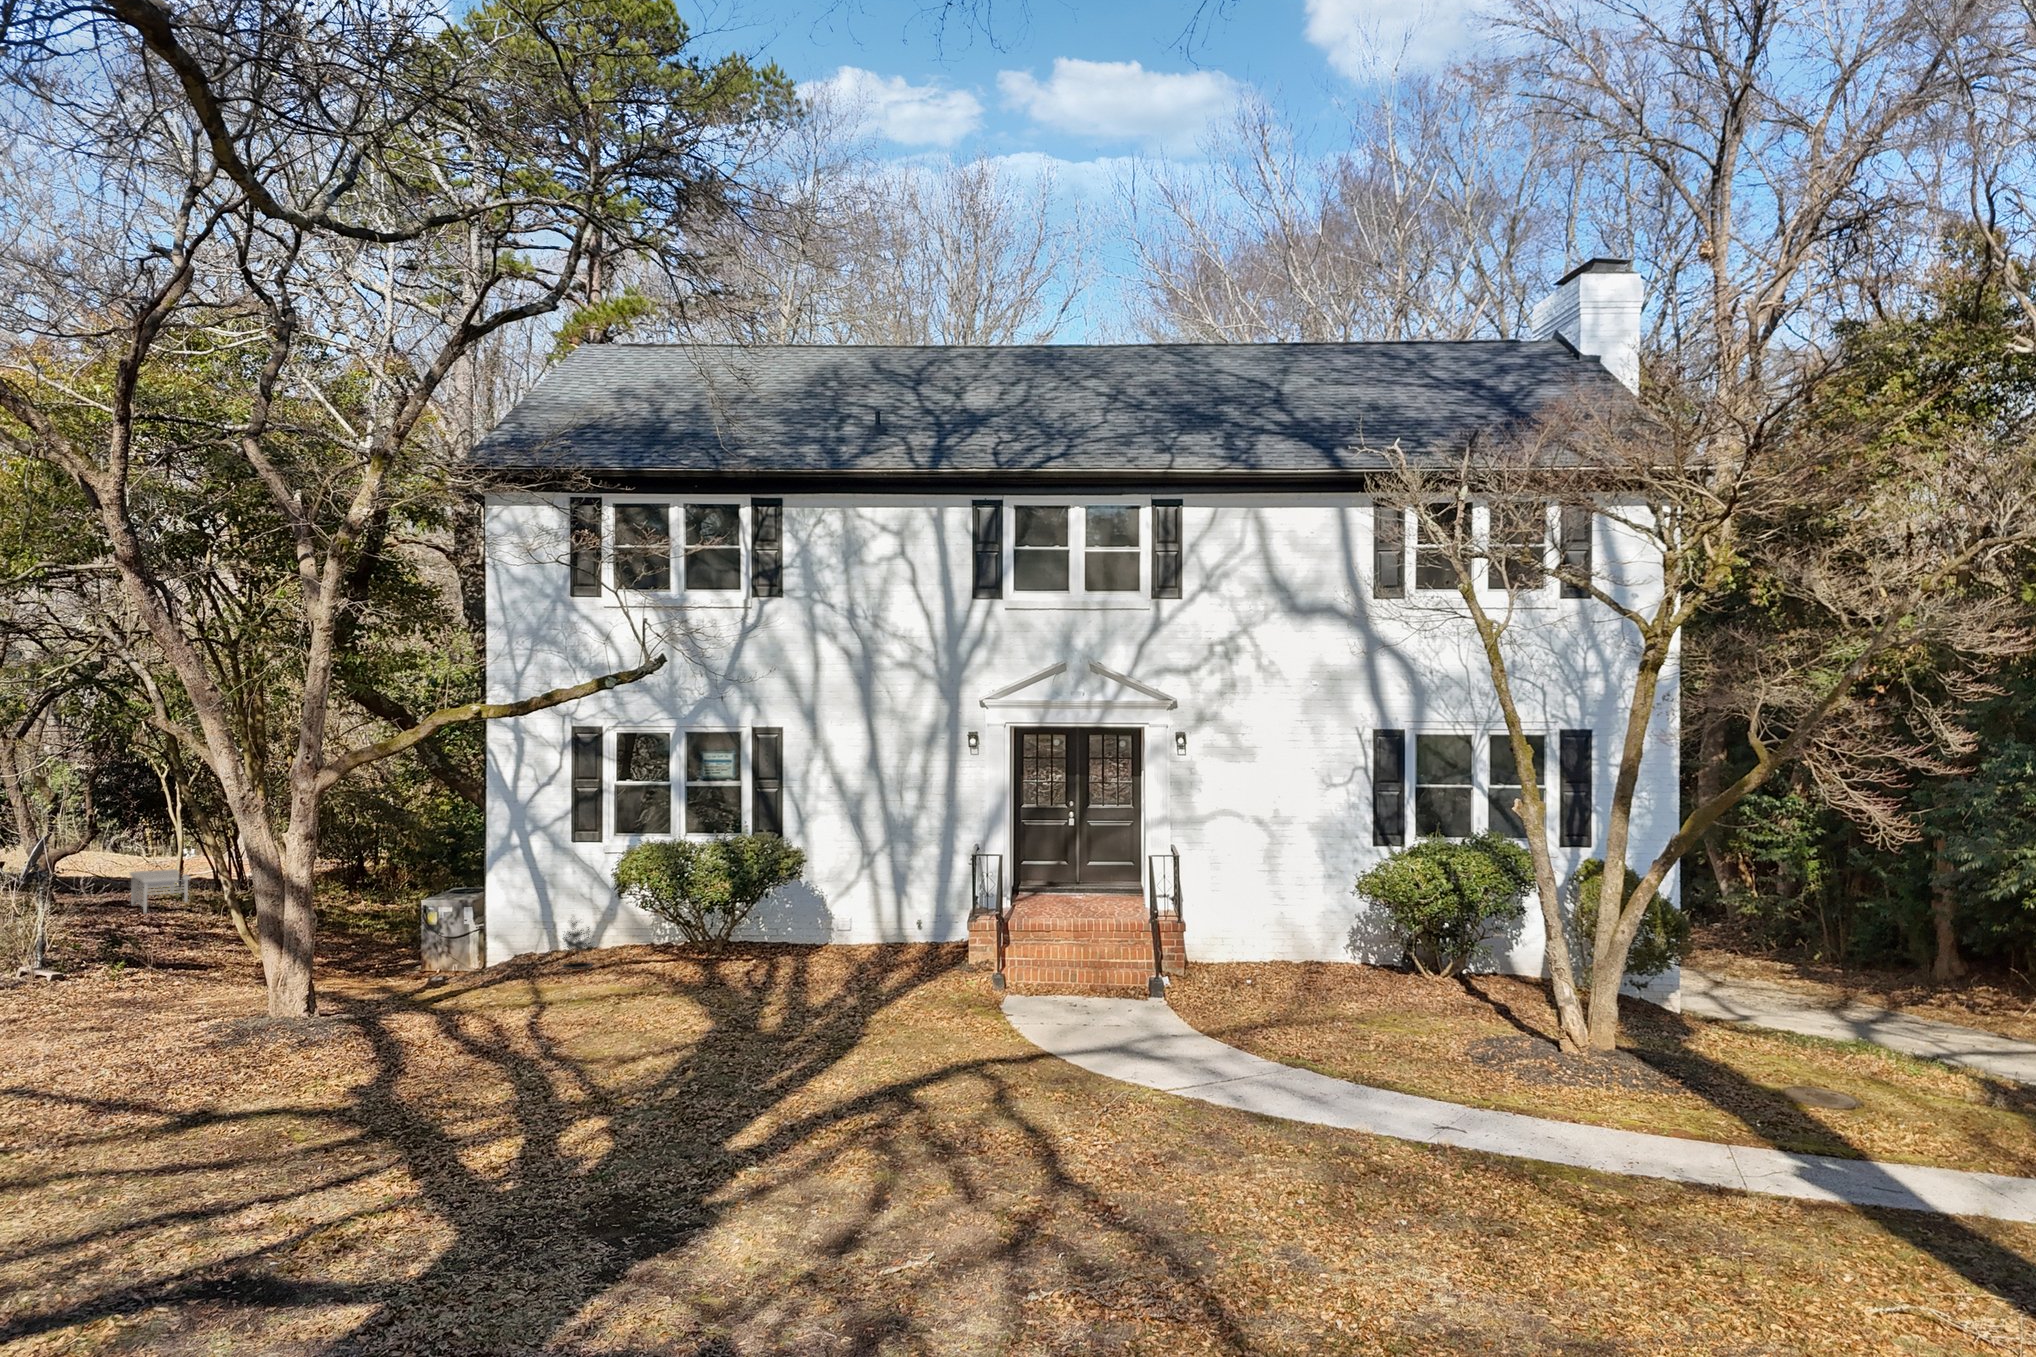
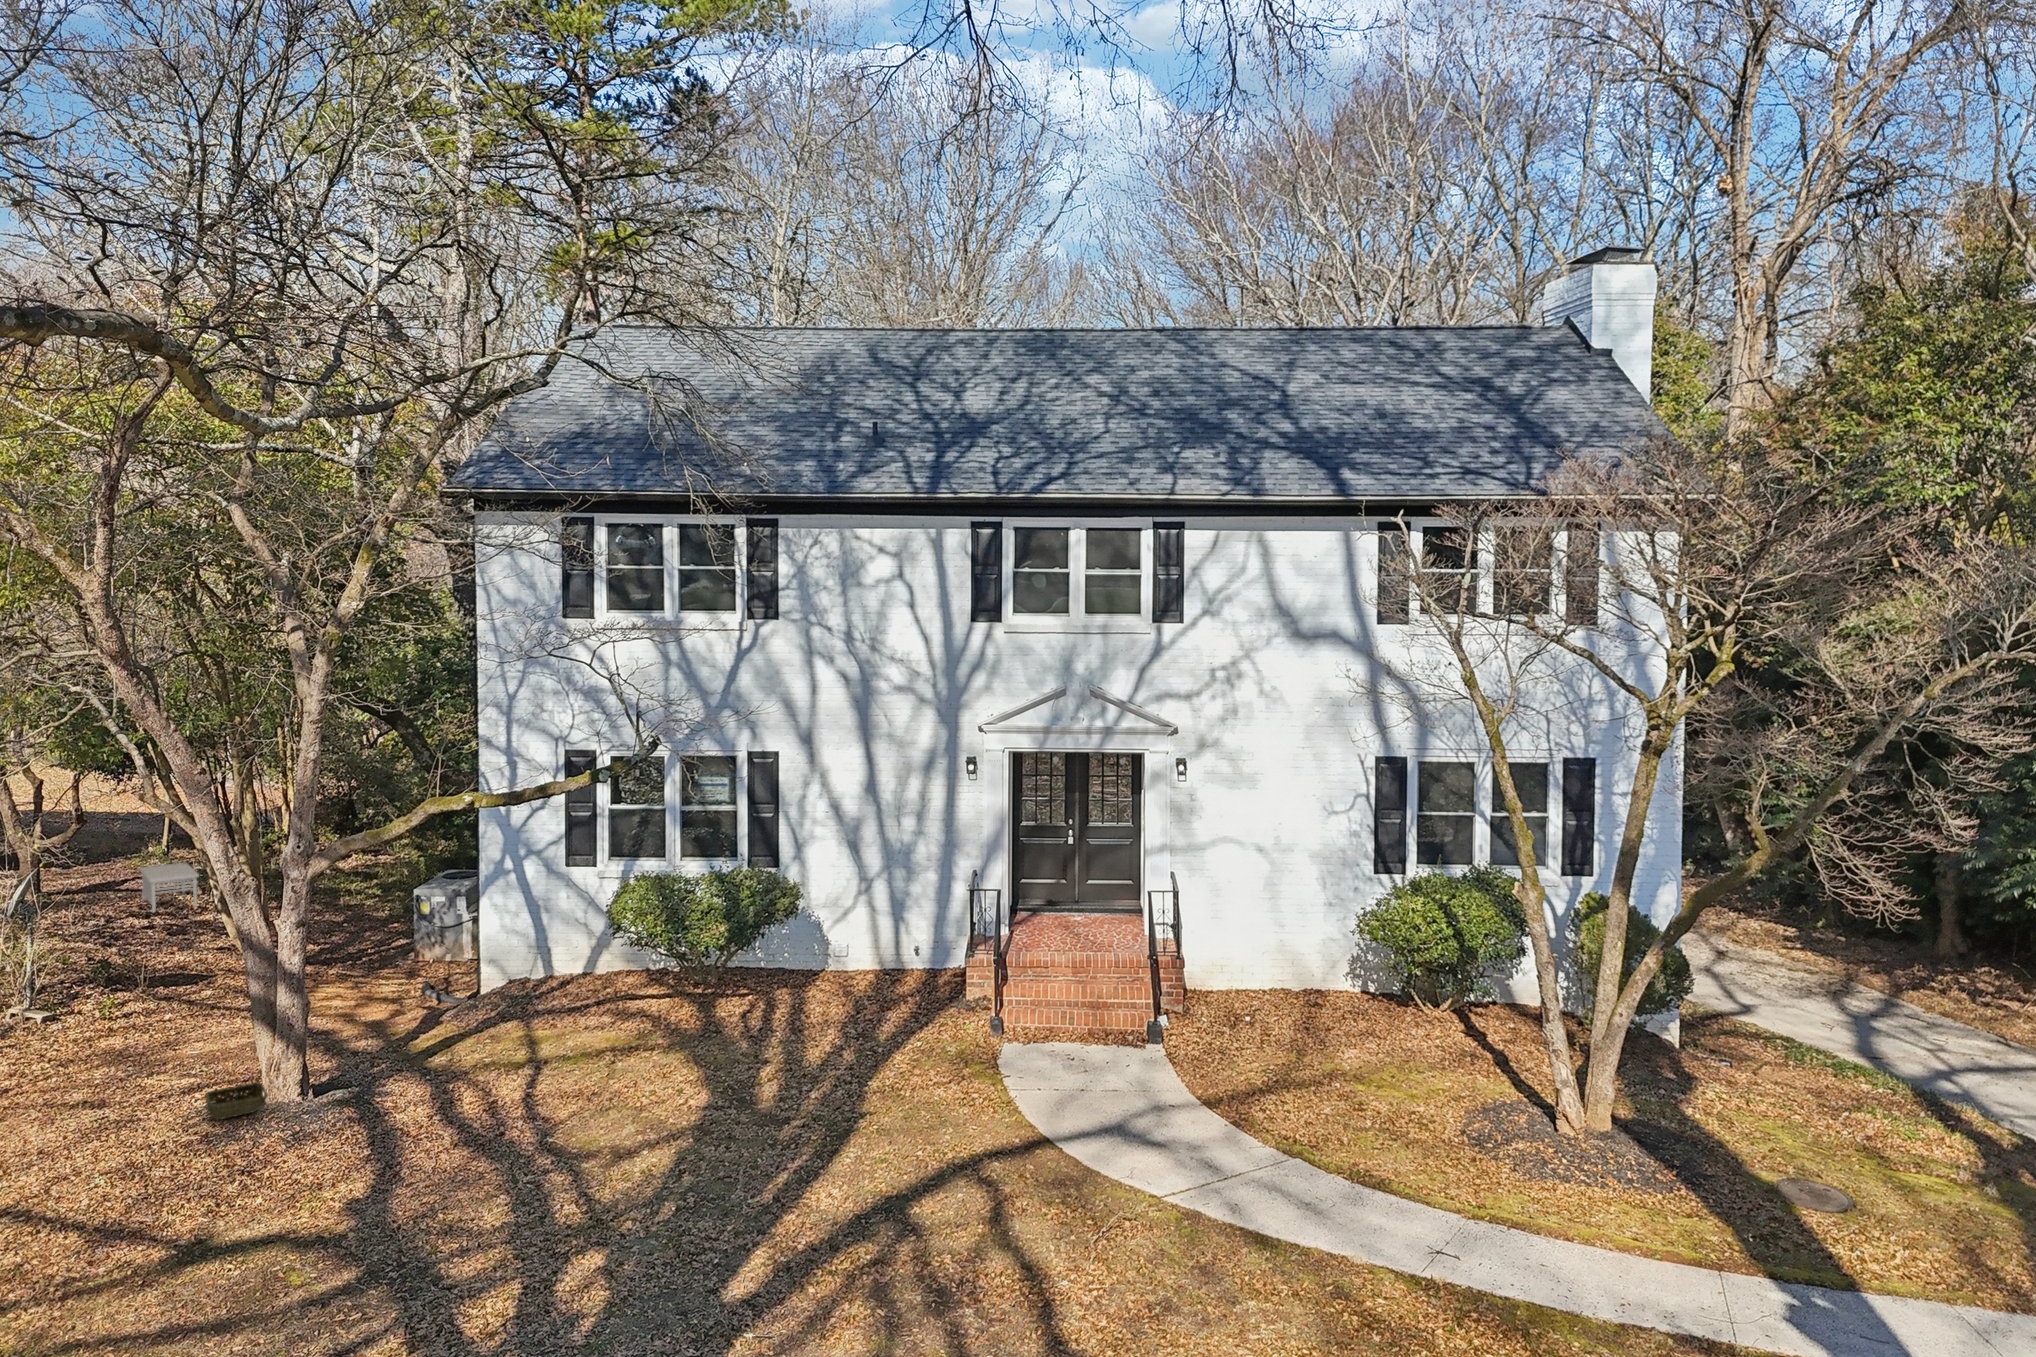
potted tree: present [561,921,592,969] -> none [557,940,593,996]
woven basket: none [232,1011,292,1042] -> present [205,1082,268,1120]

